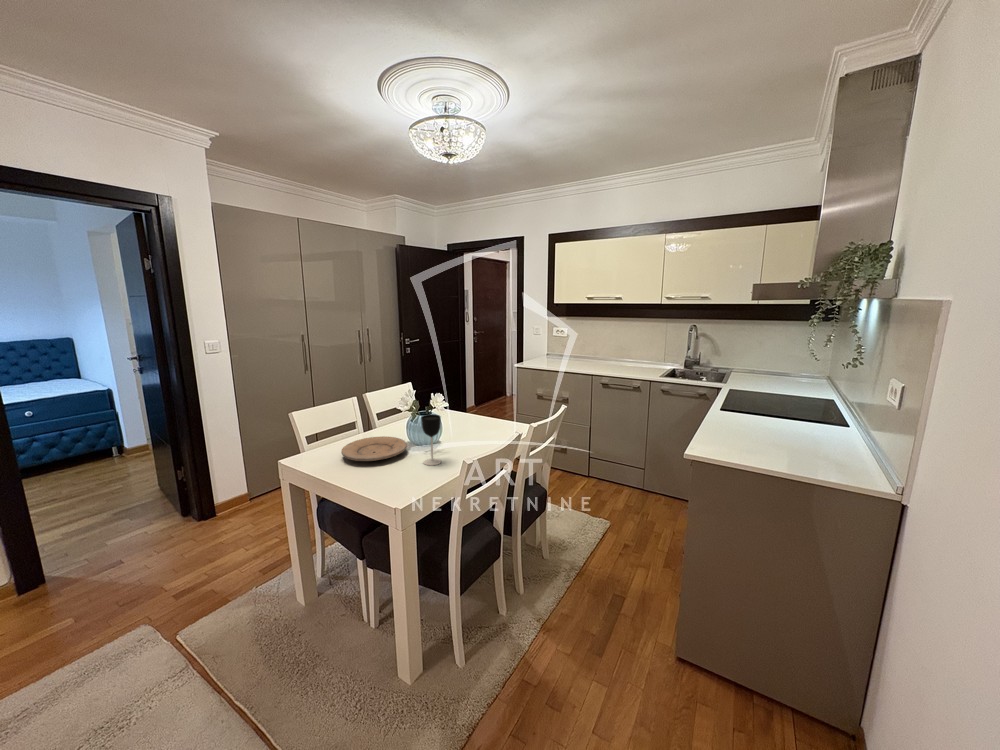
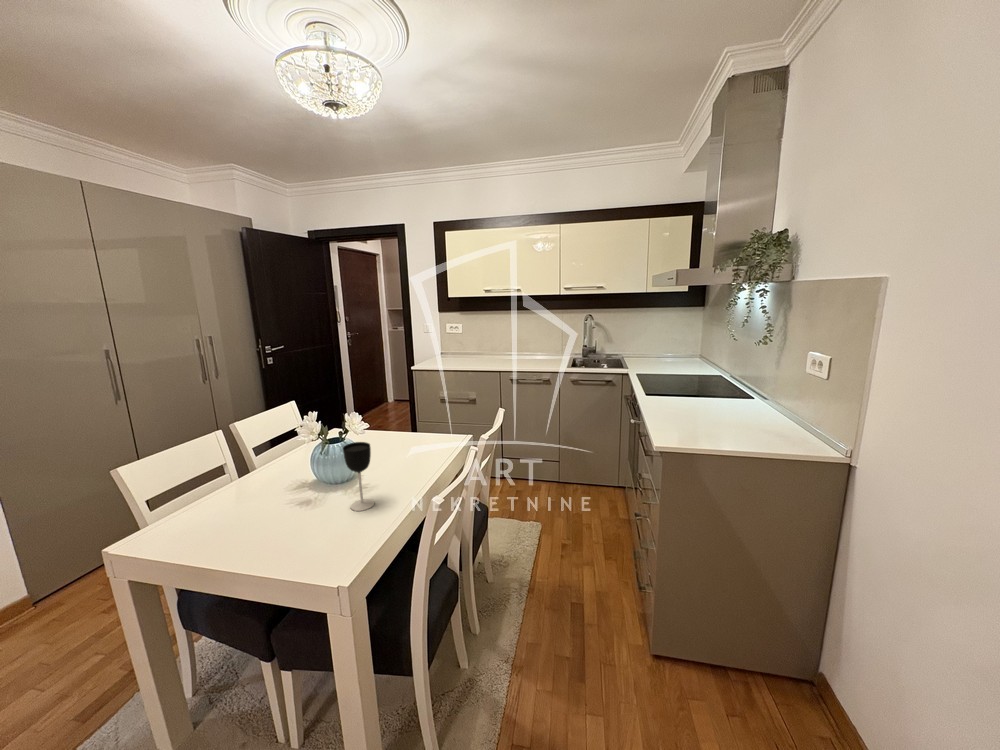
plate: present [341,436,407,461] -> none [218,479,319,526]

